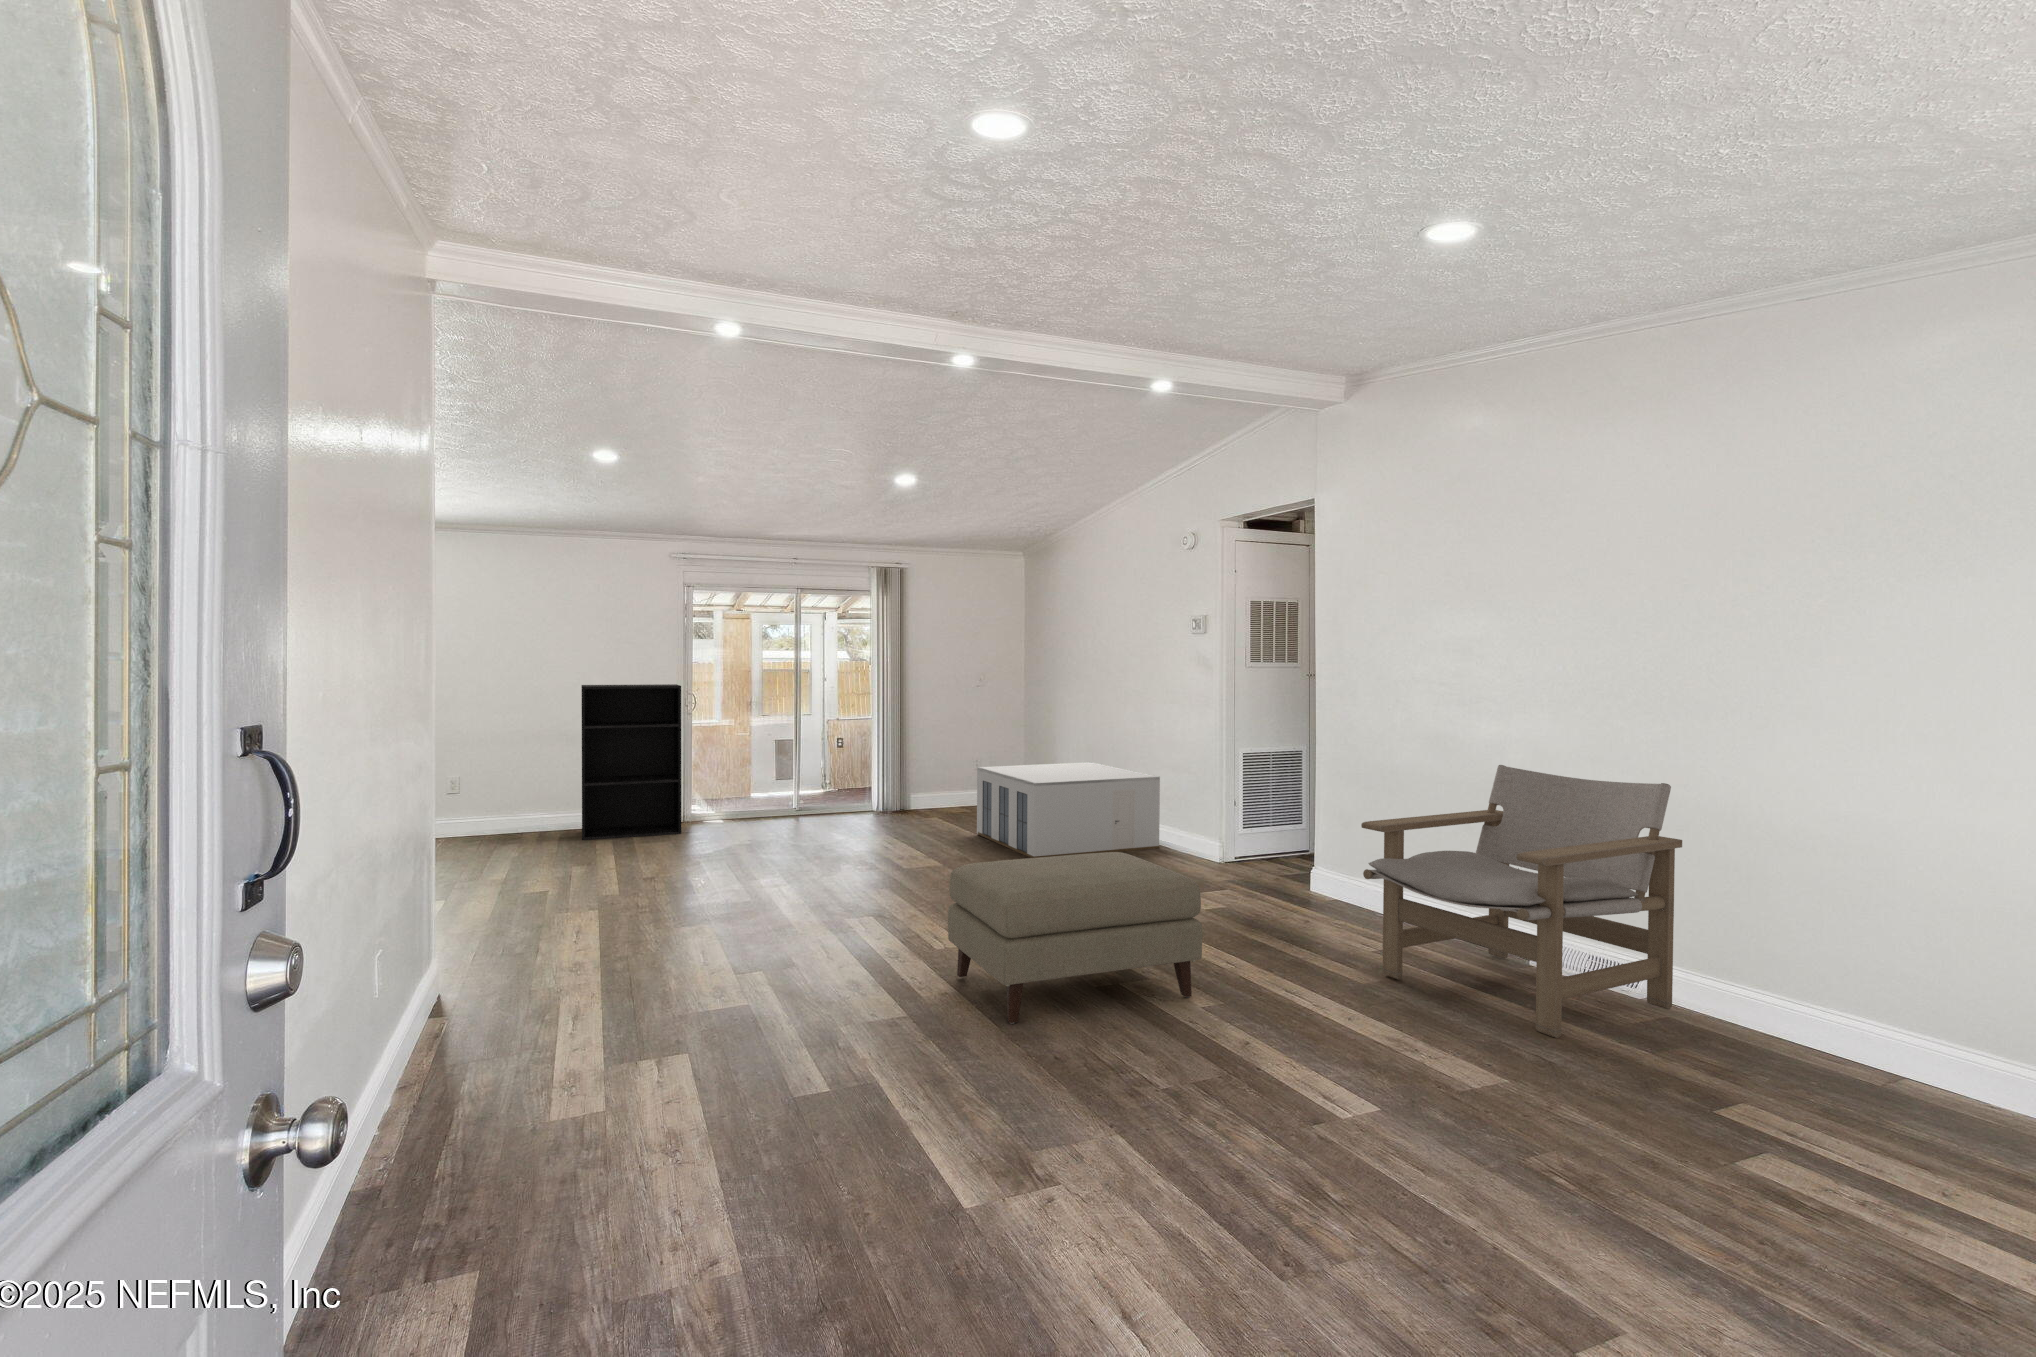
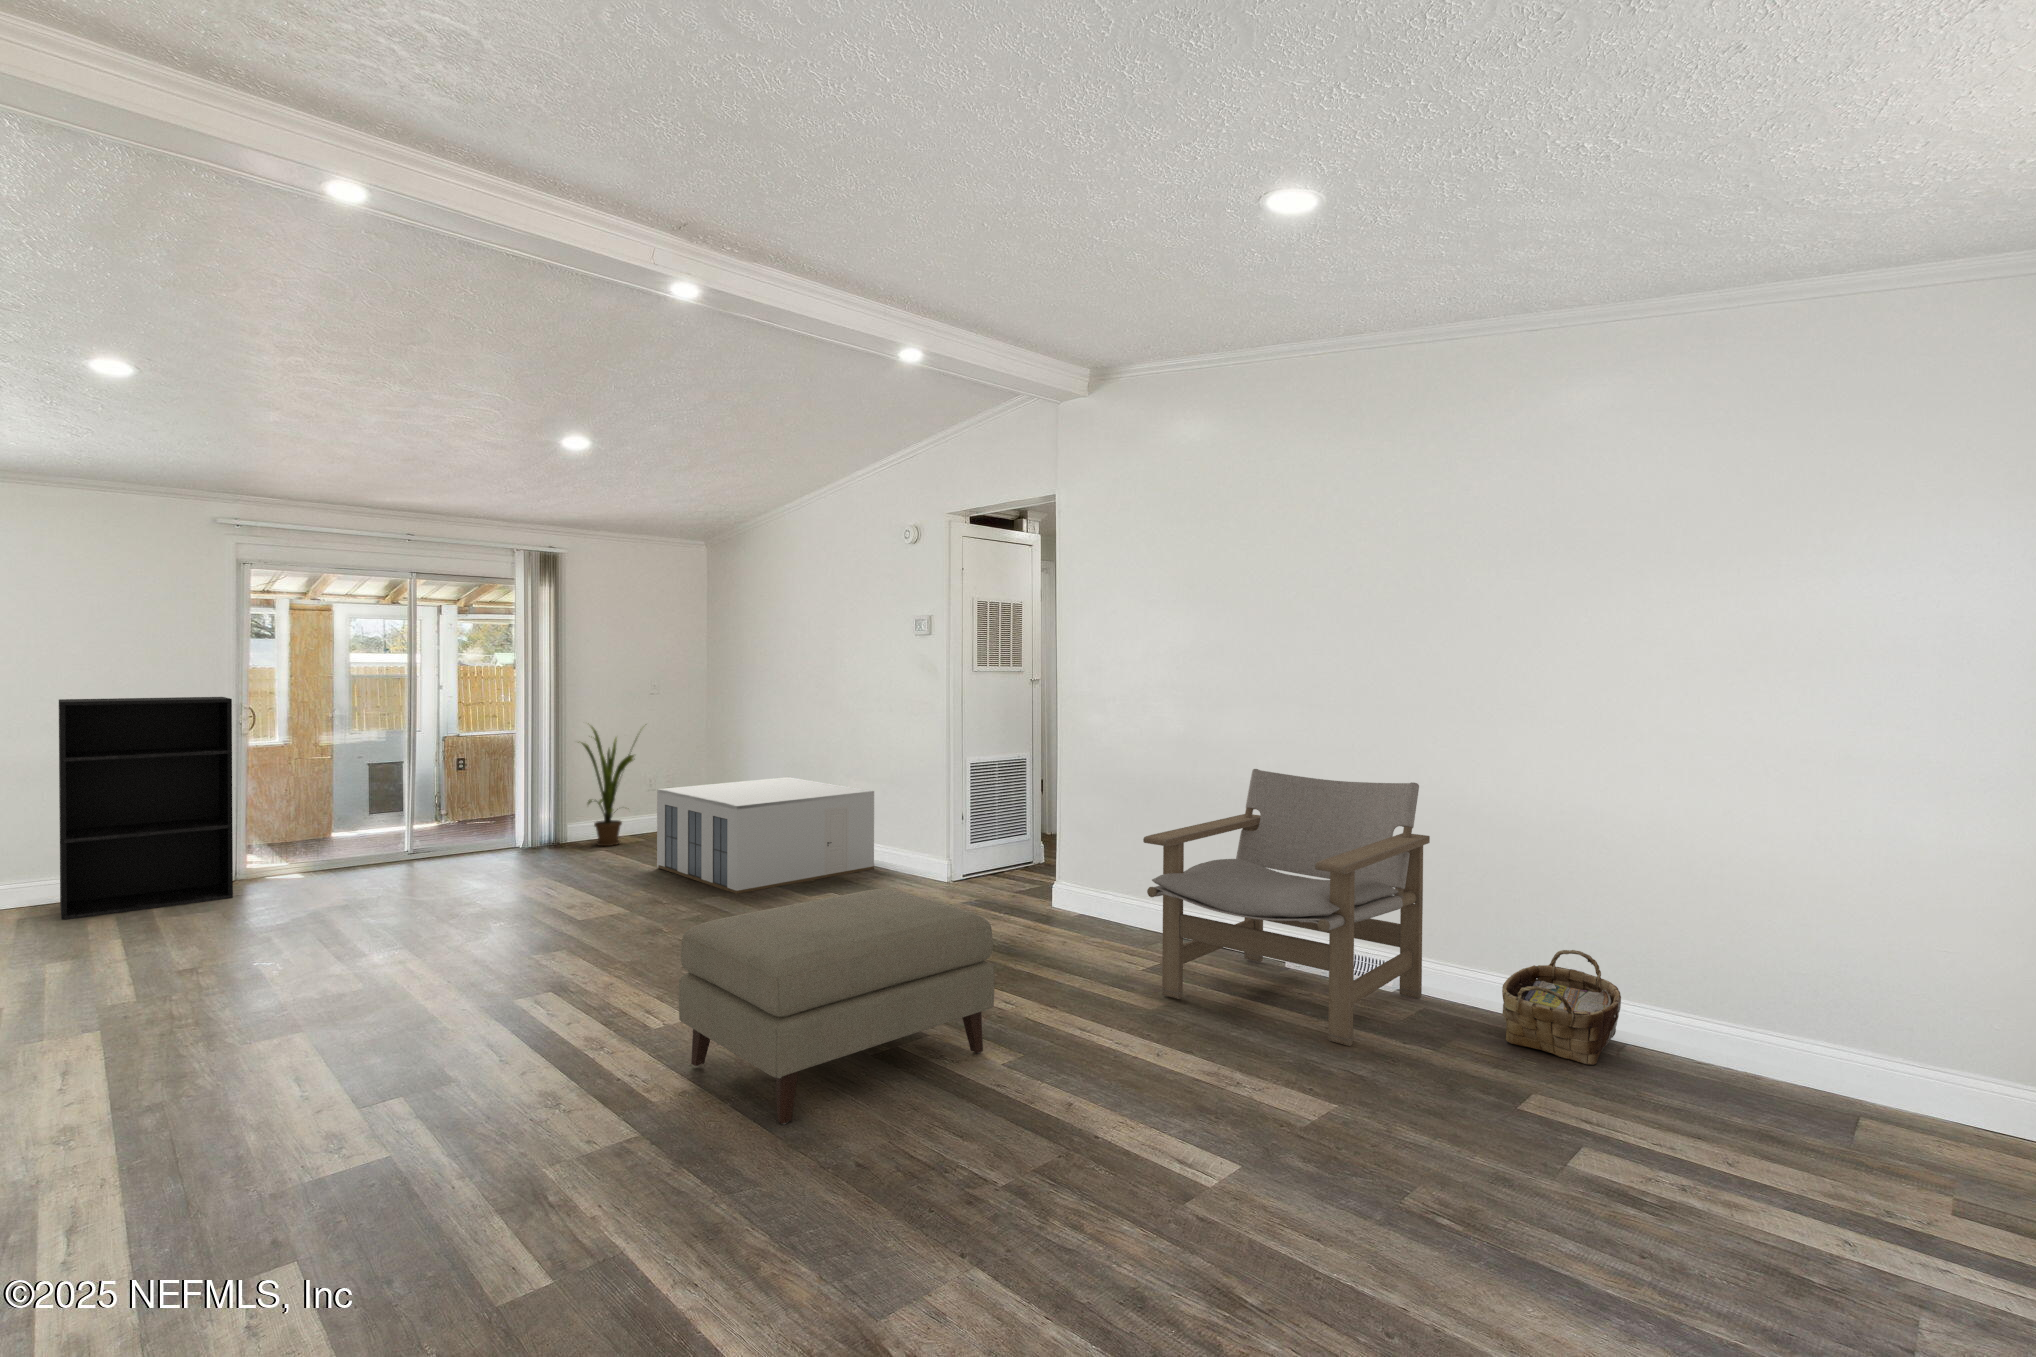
house plant: none [917,709,976,815] -> present [578,726,637,846]
woven basket: none [1739,971,1893,1090] -> present [1502,950,1621,1065]

